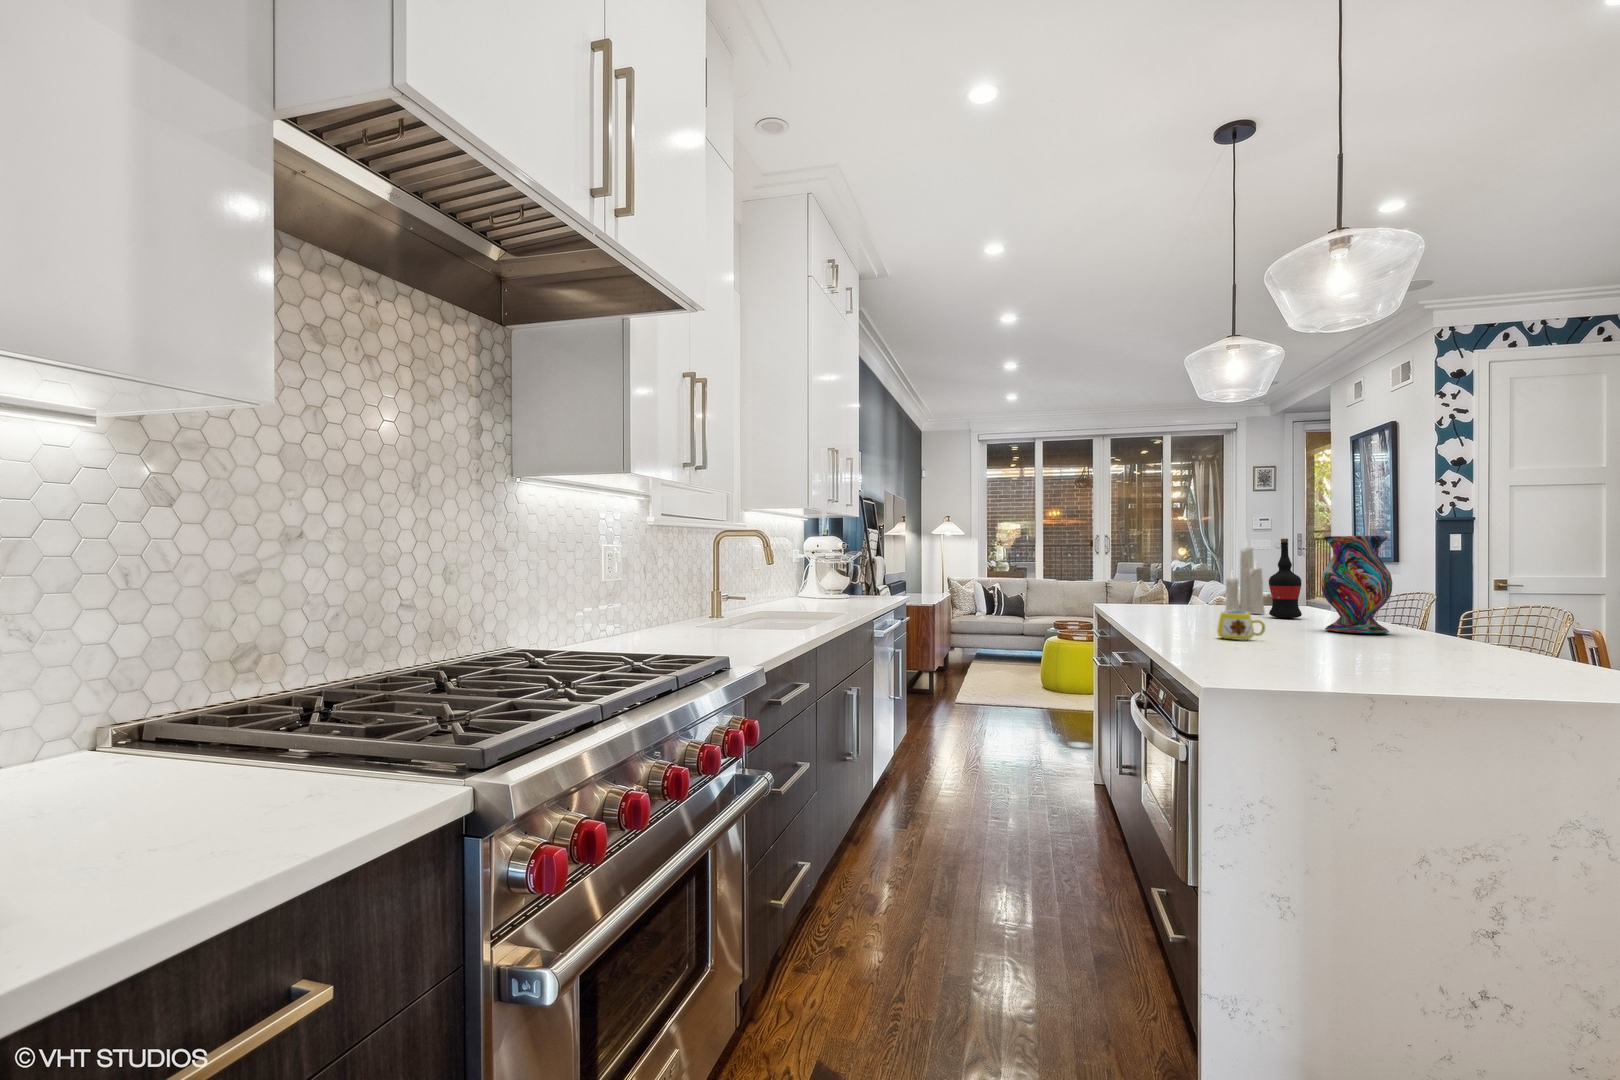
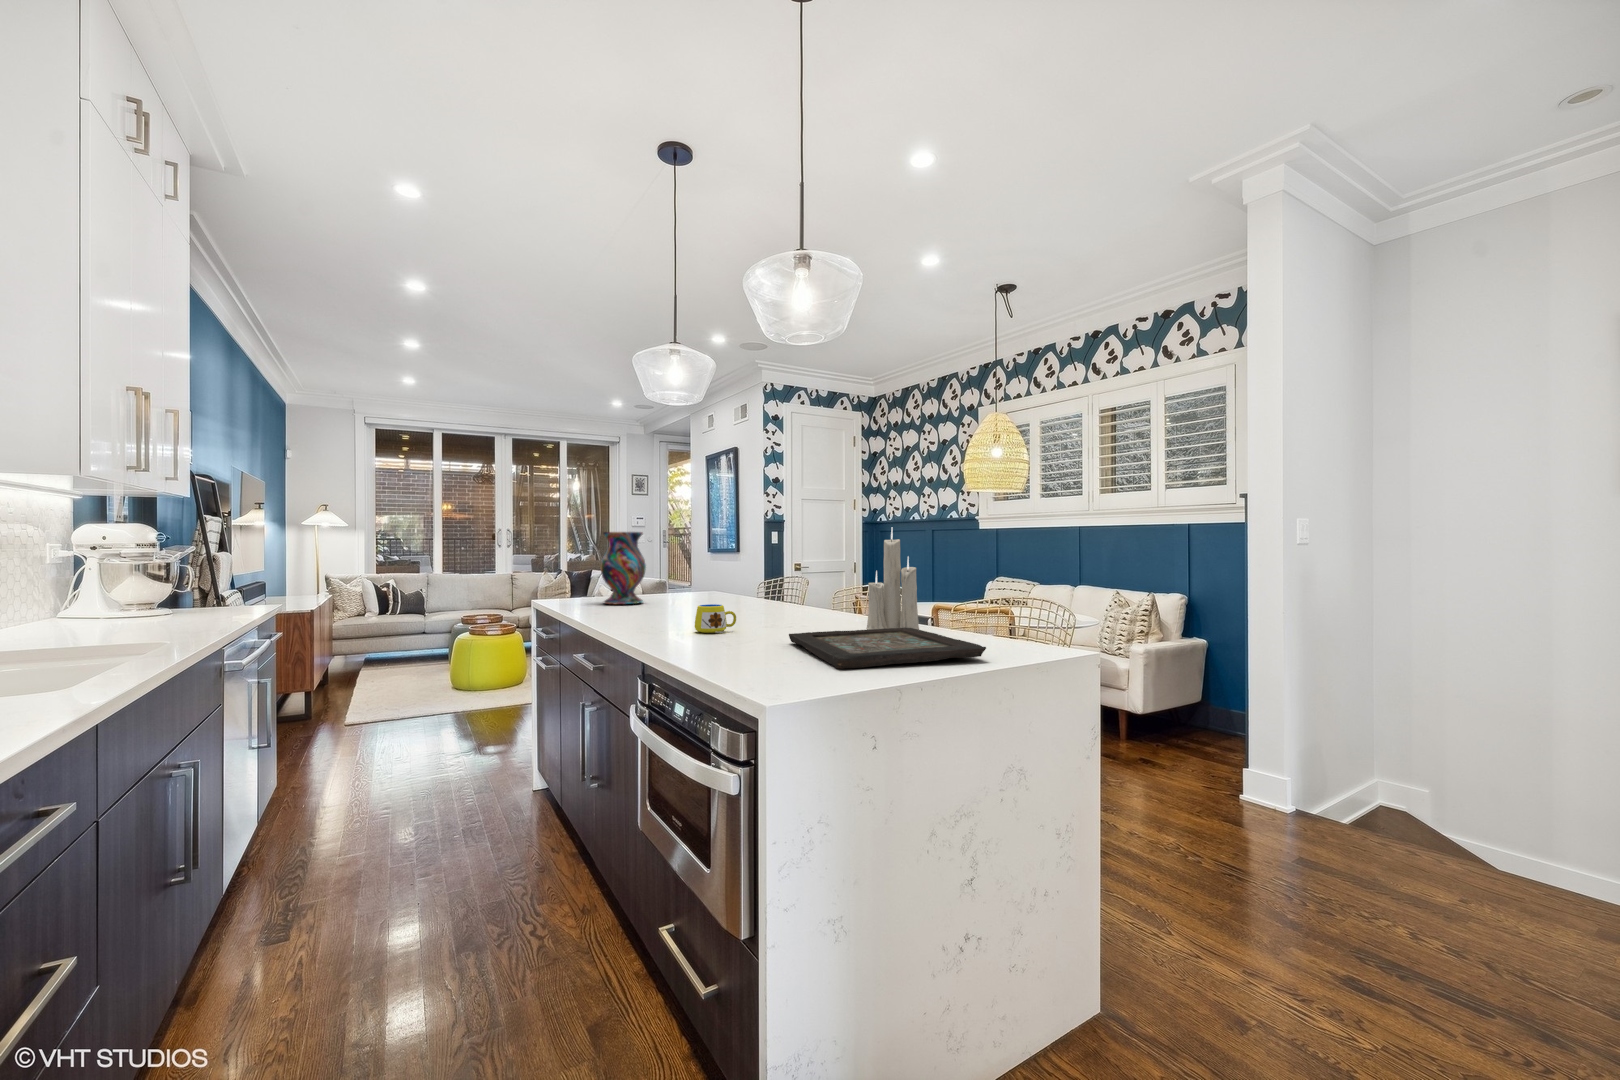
vase: present [1321,536,1392,634] -> present [601,532,646,604]
wine bottle: present [1269,538,1302,618] -> none [701,533,726,604]
candle: present [1225,547,1265,614] -> present [866,529,919,630]
decorative tray: none [1305,644,1540,685] -> present [789,627,986,669]

